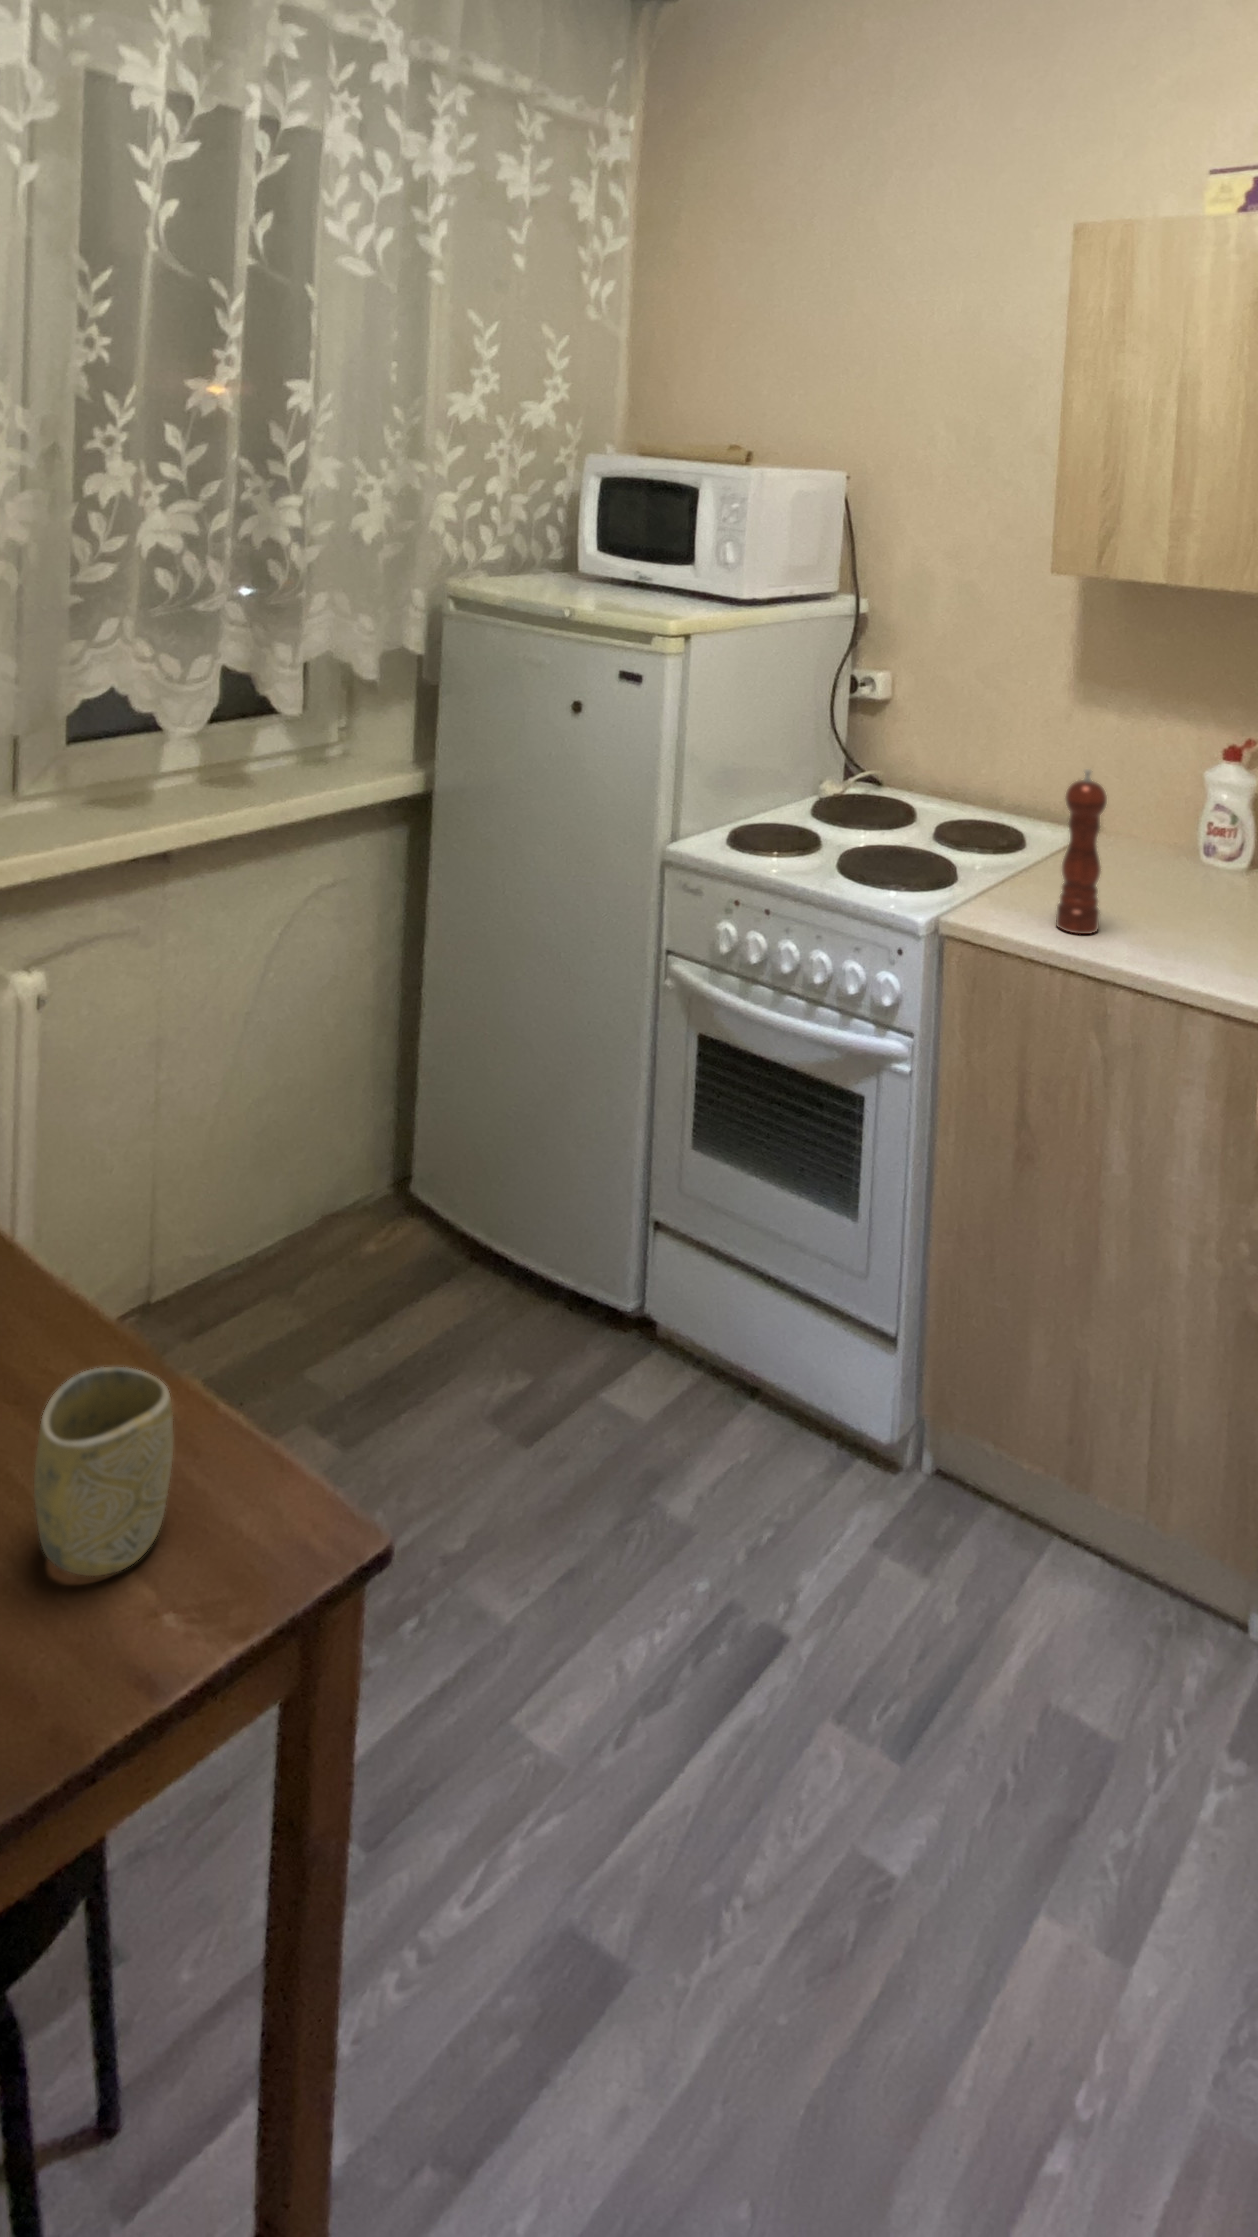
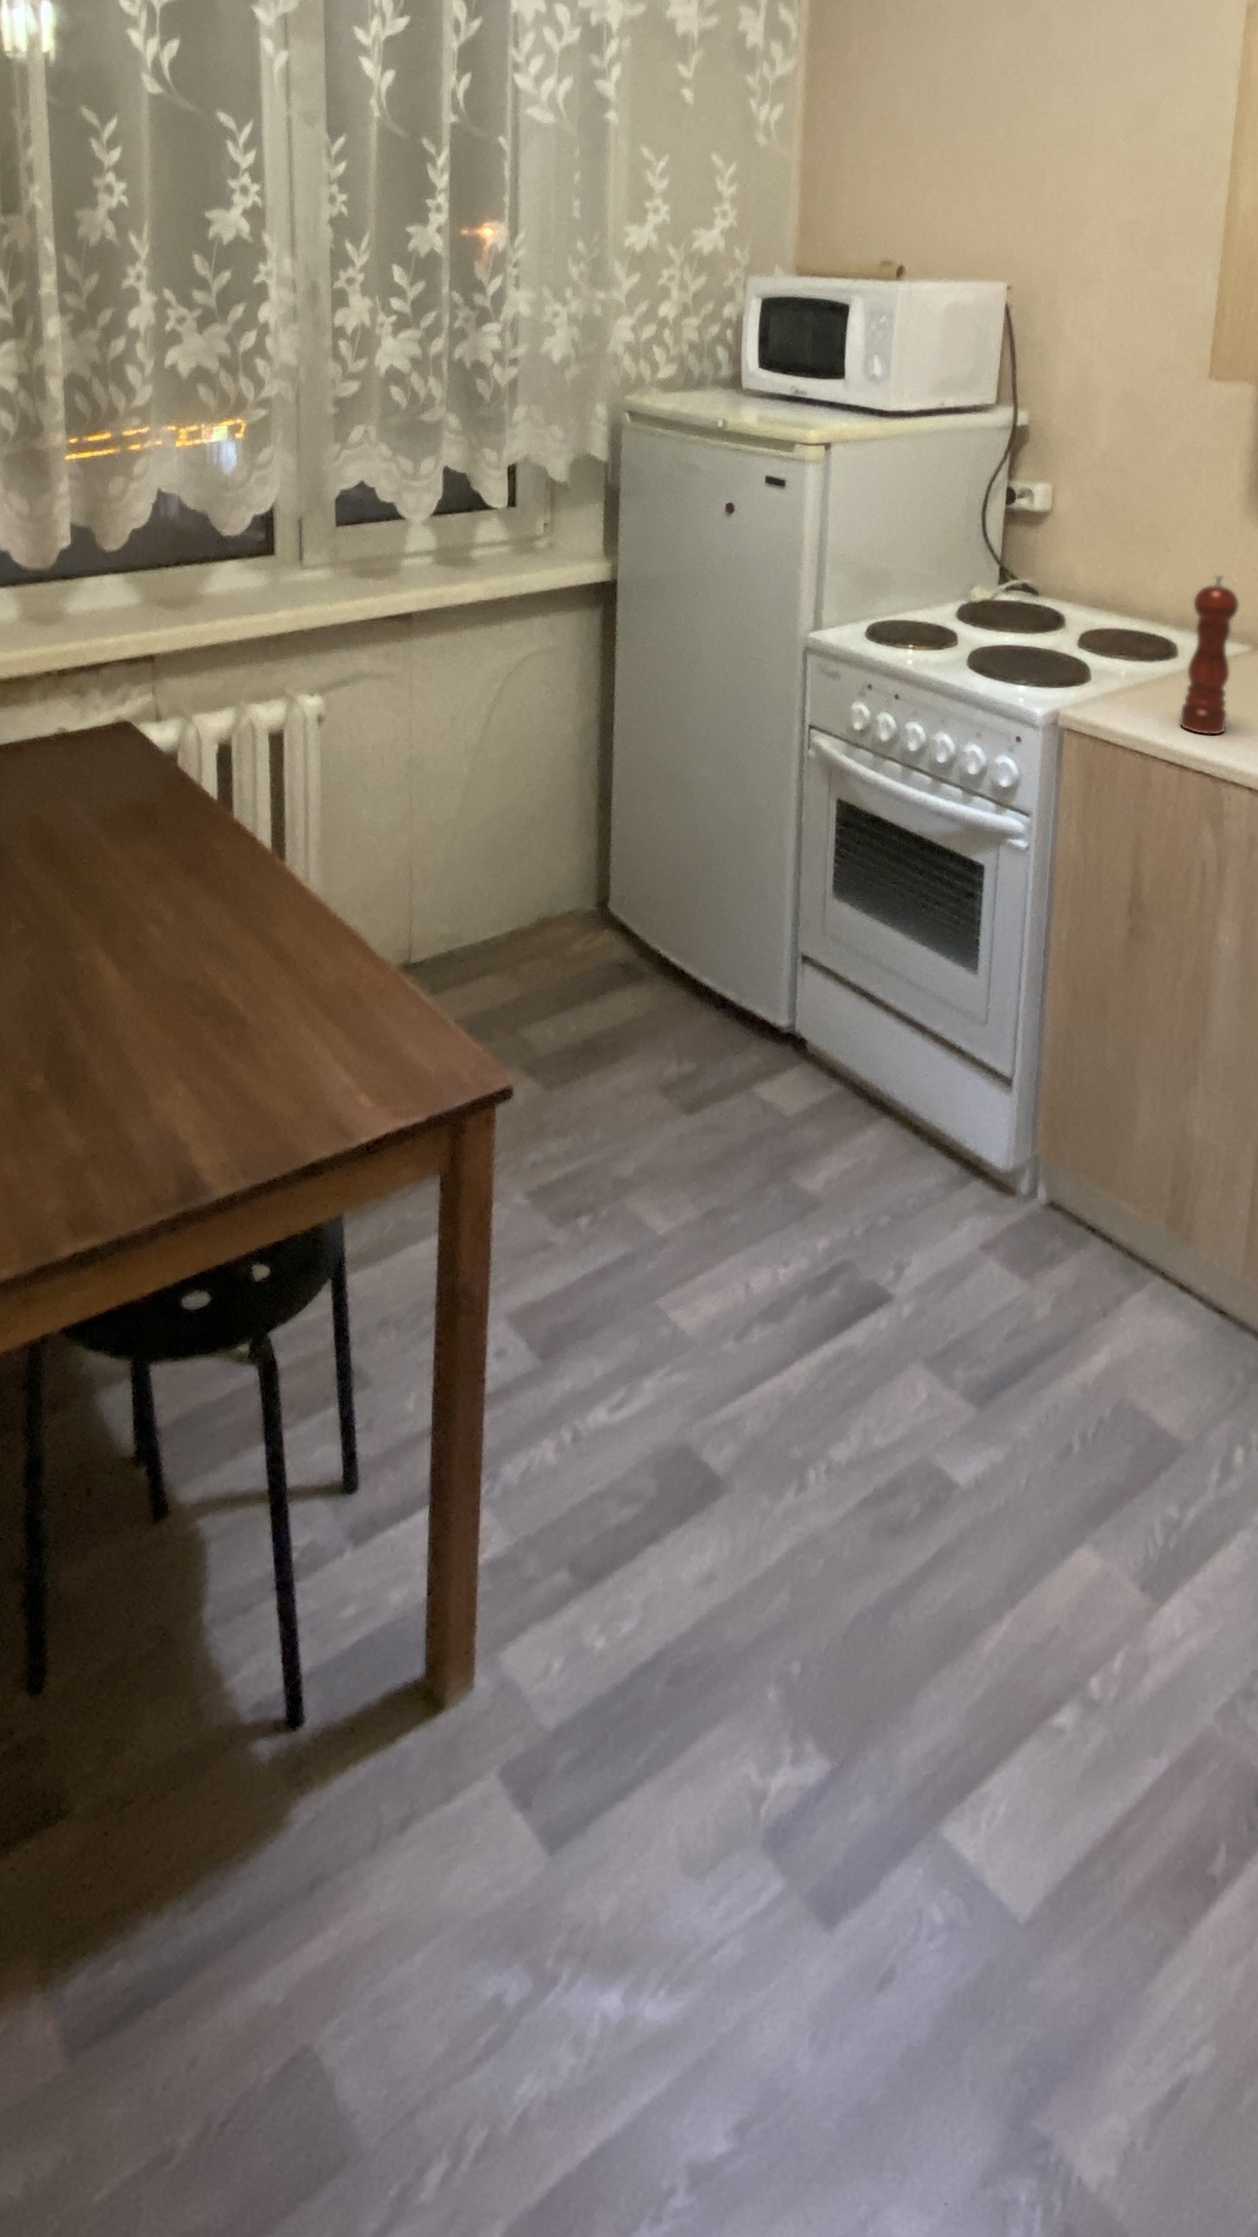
cup: present [34,1367,173,1576] -> none [291,944,378,1074]

